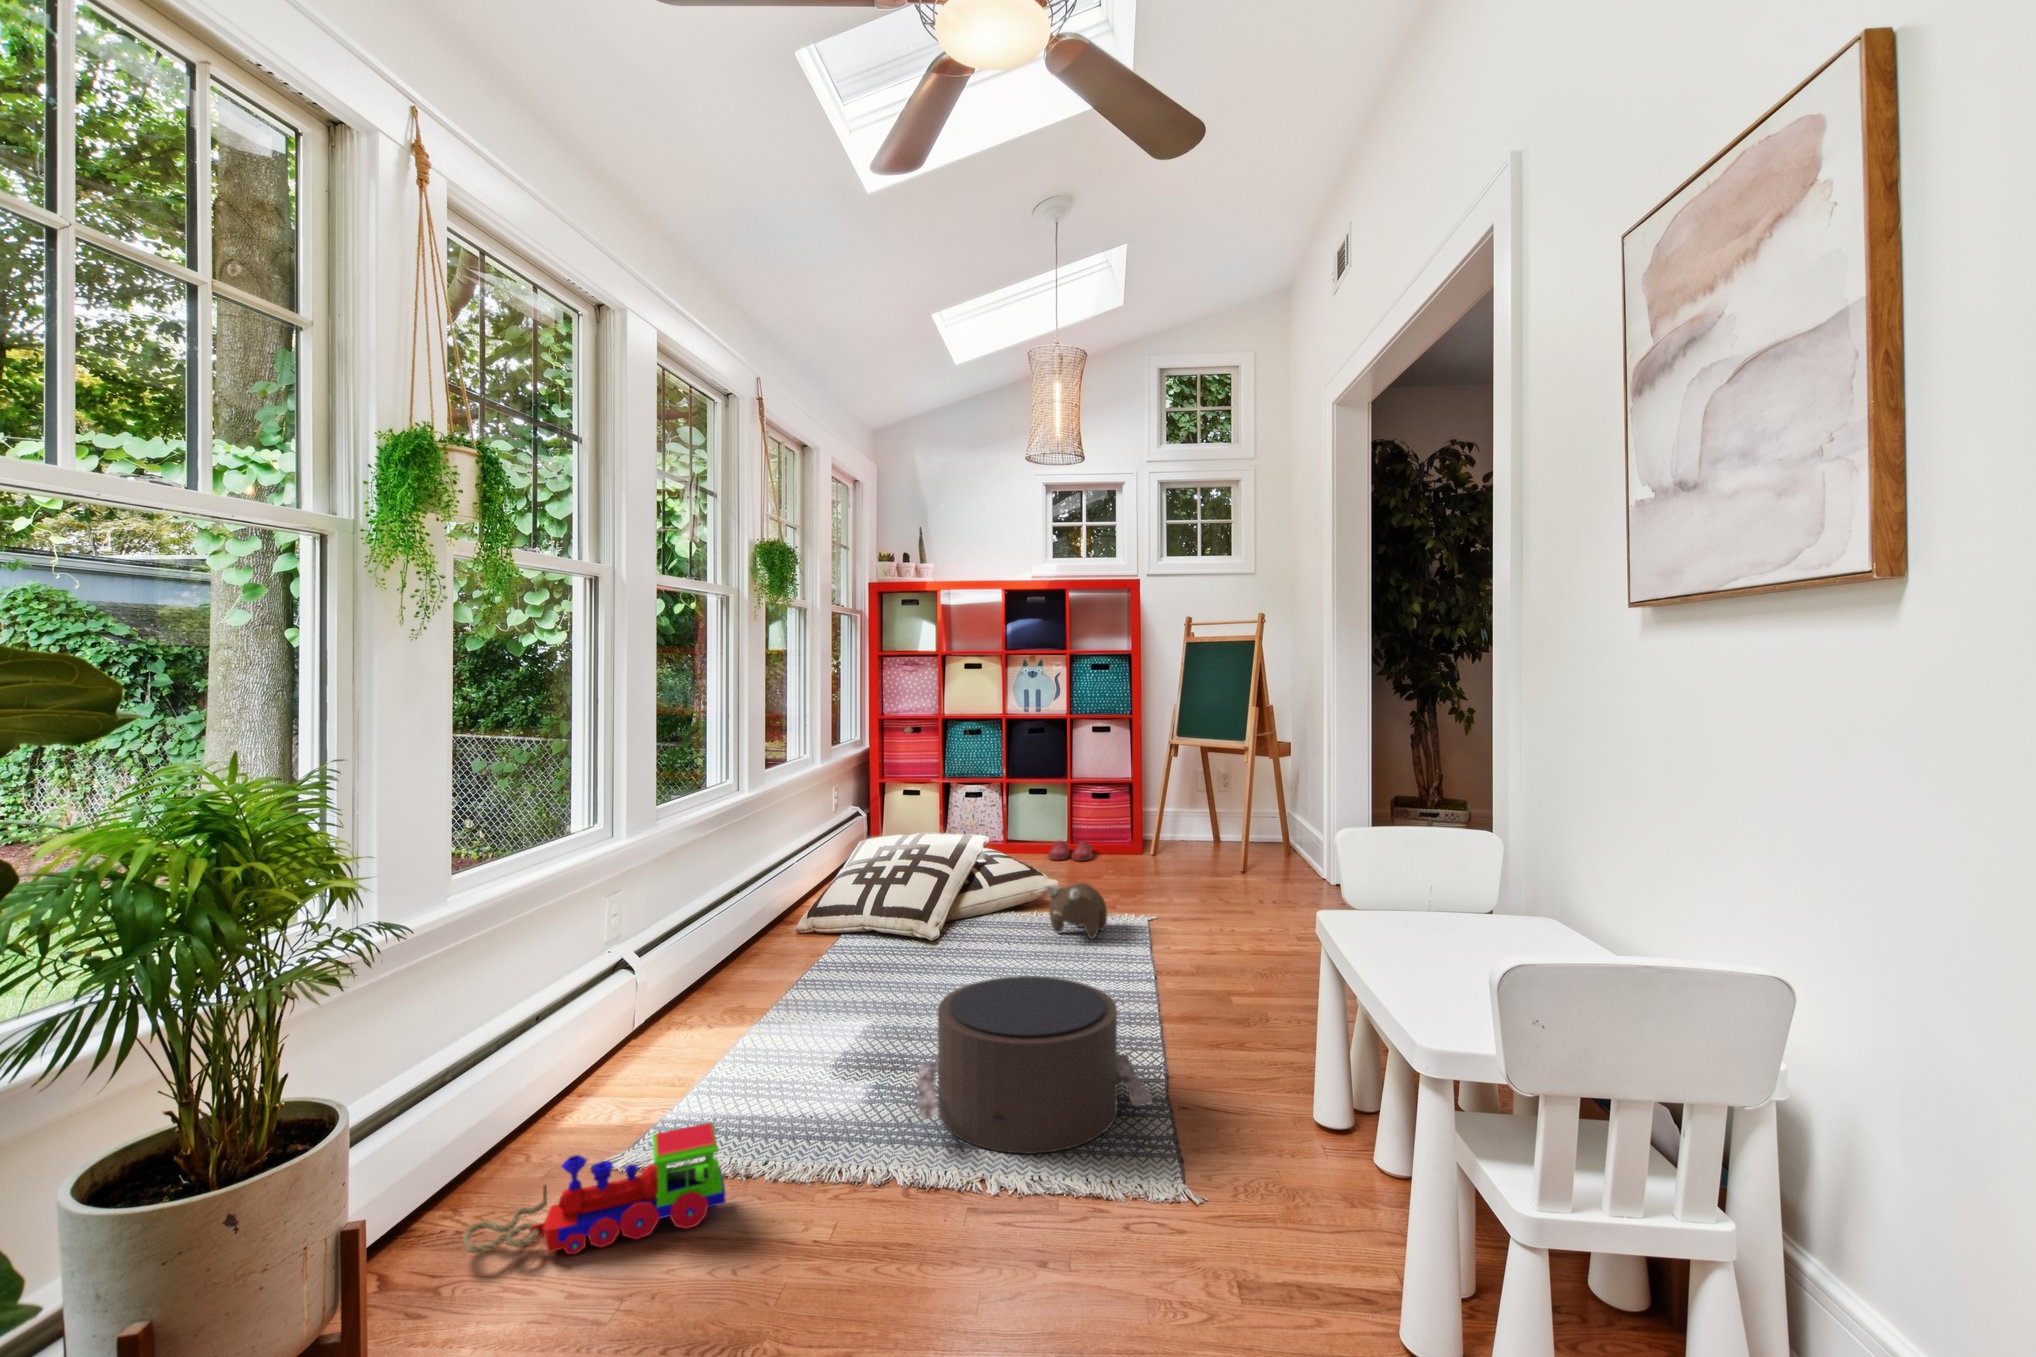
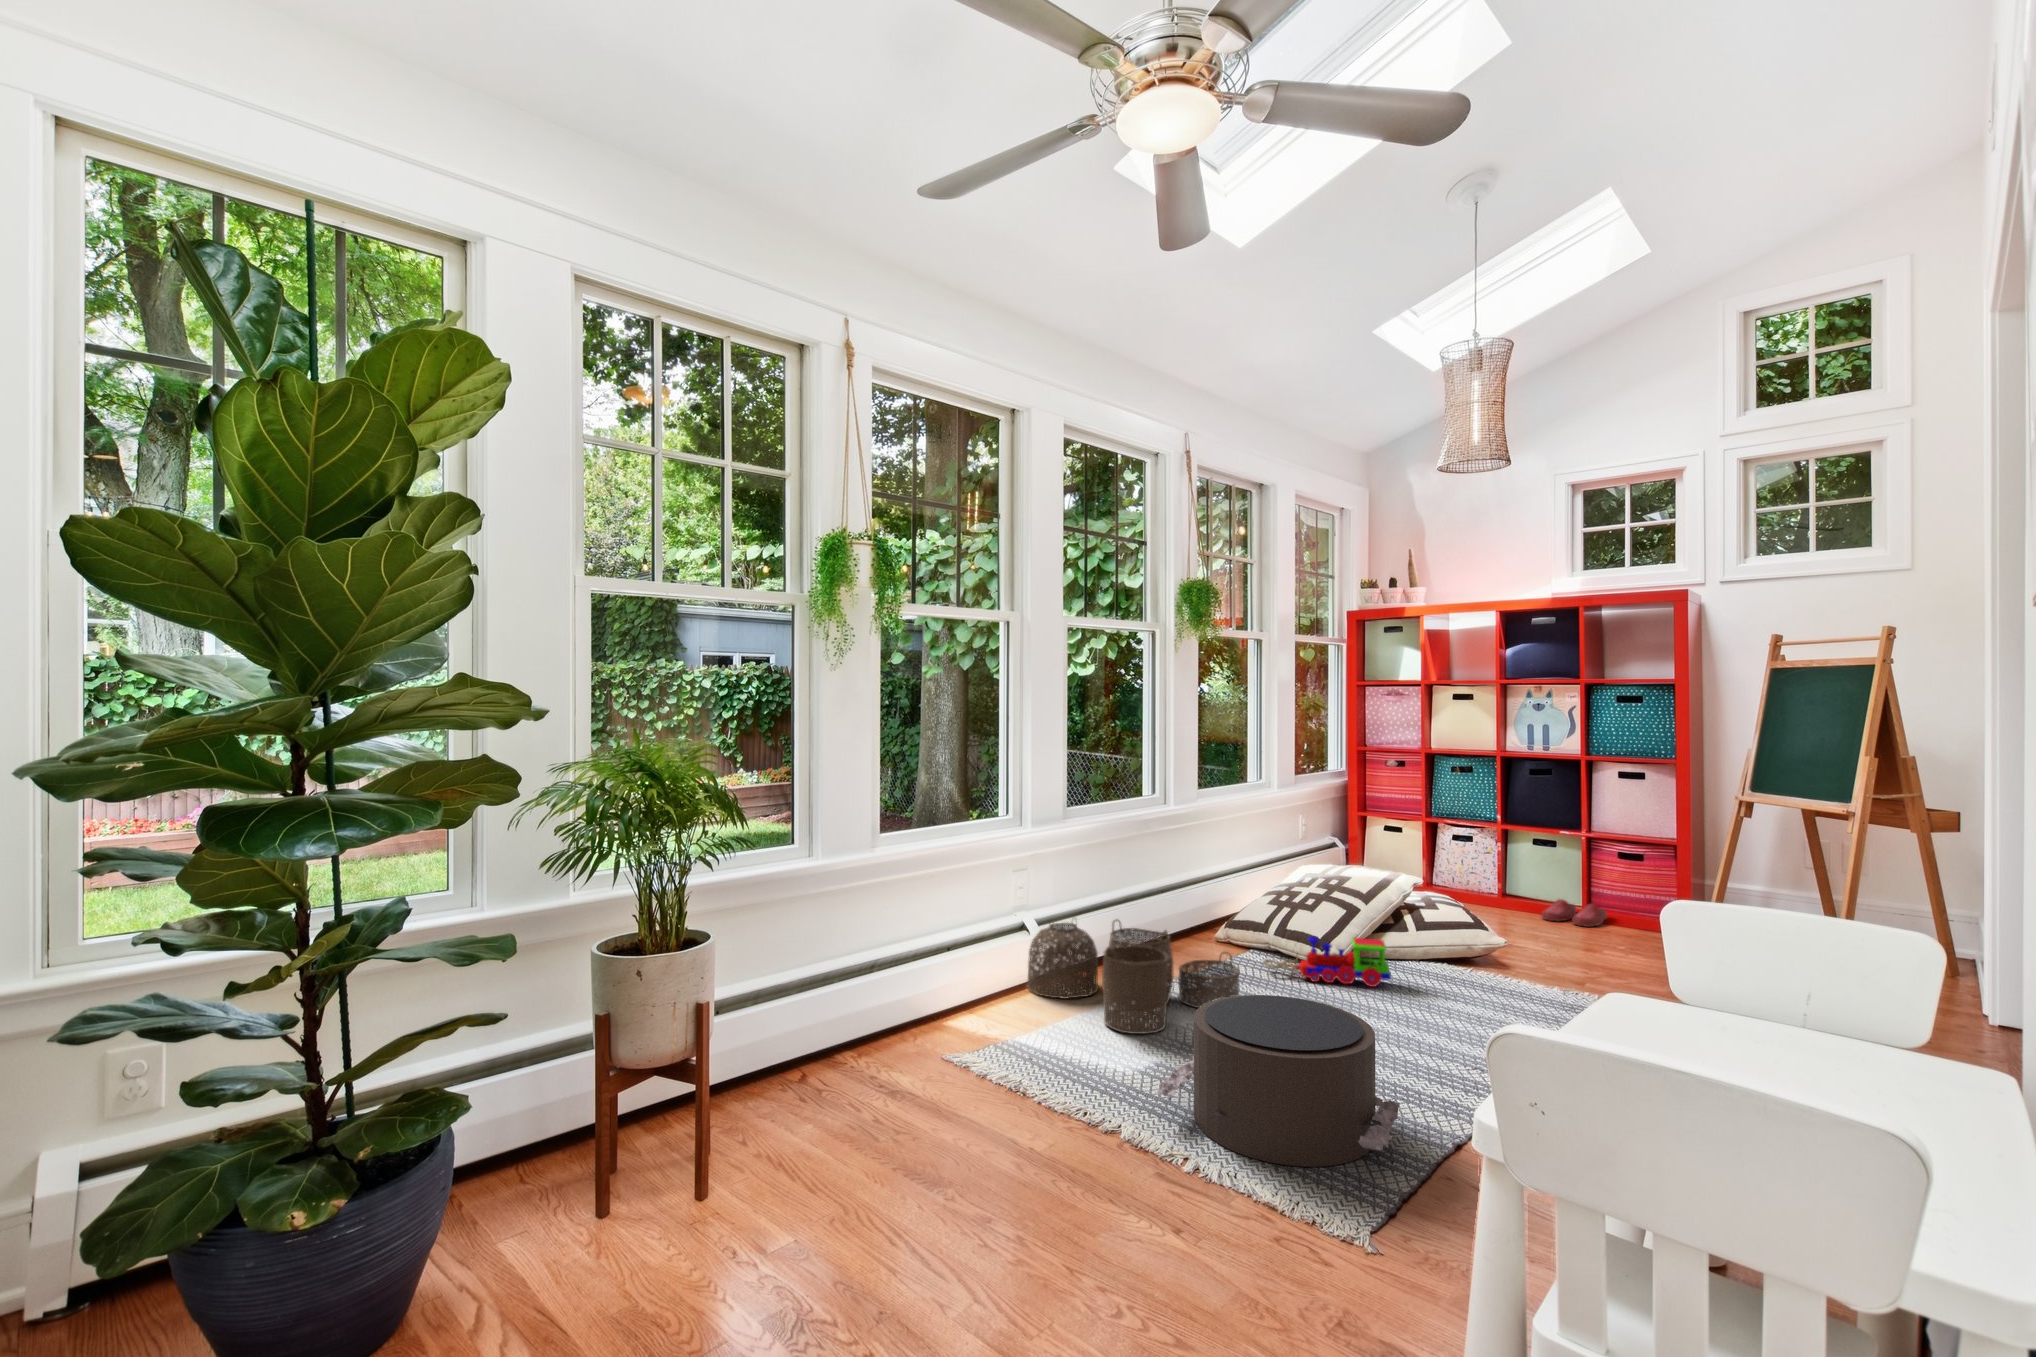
plush toy: present [1047,883,1107,939] -> none [1451,934,1537,1003]
woven basket: none [633,933,886,1062] -> present [1027,920,1240,1034]
toy train: present [463,1122,726,1254] -> present [1263,936,1391,987]

